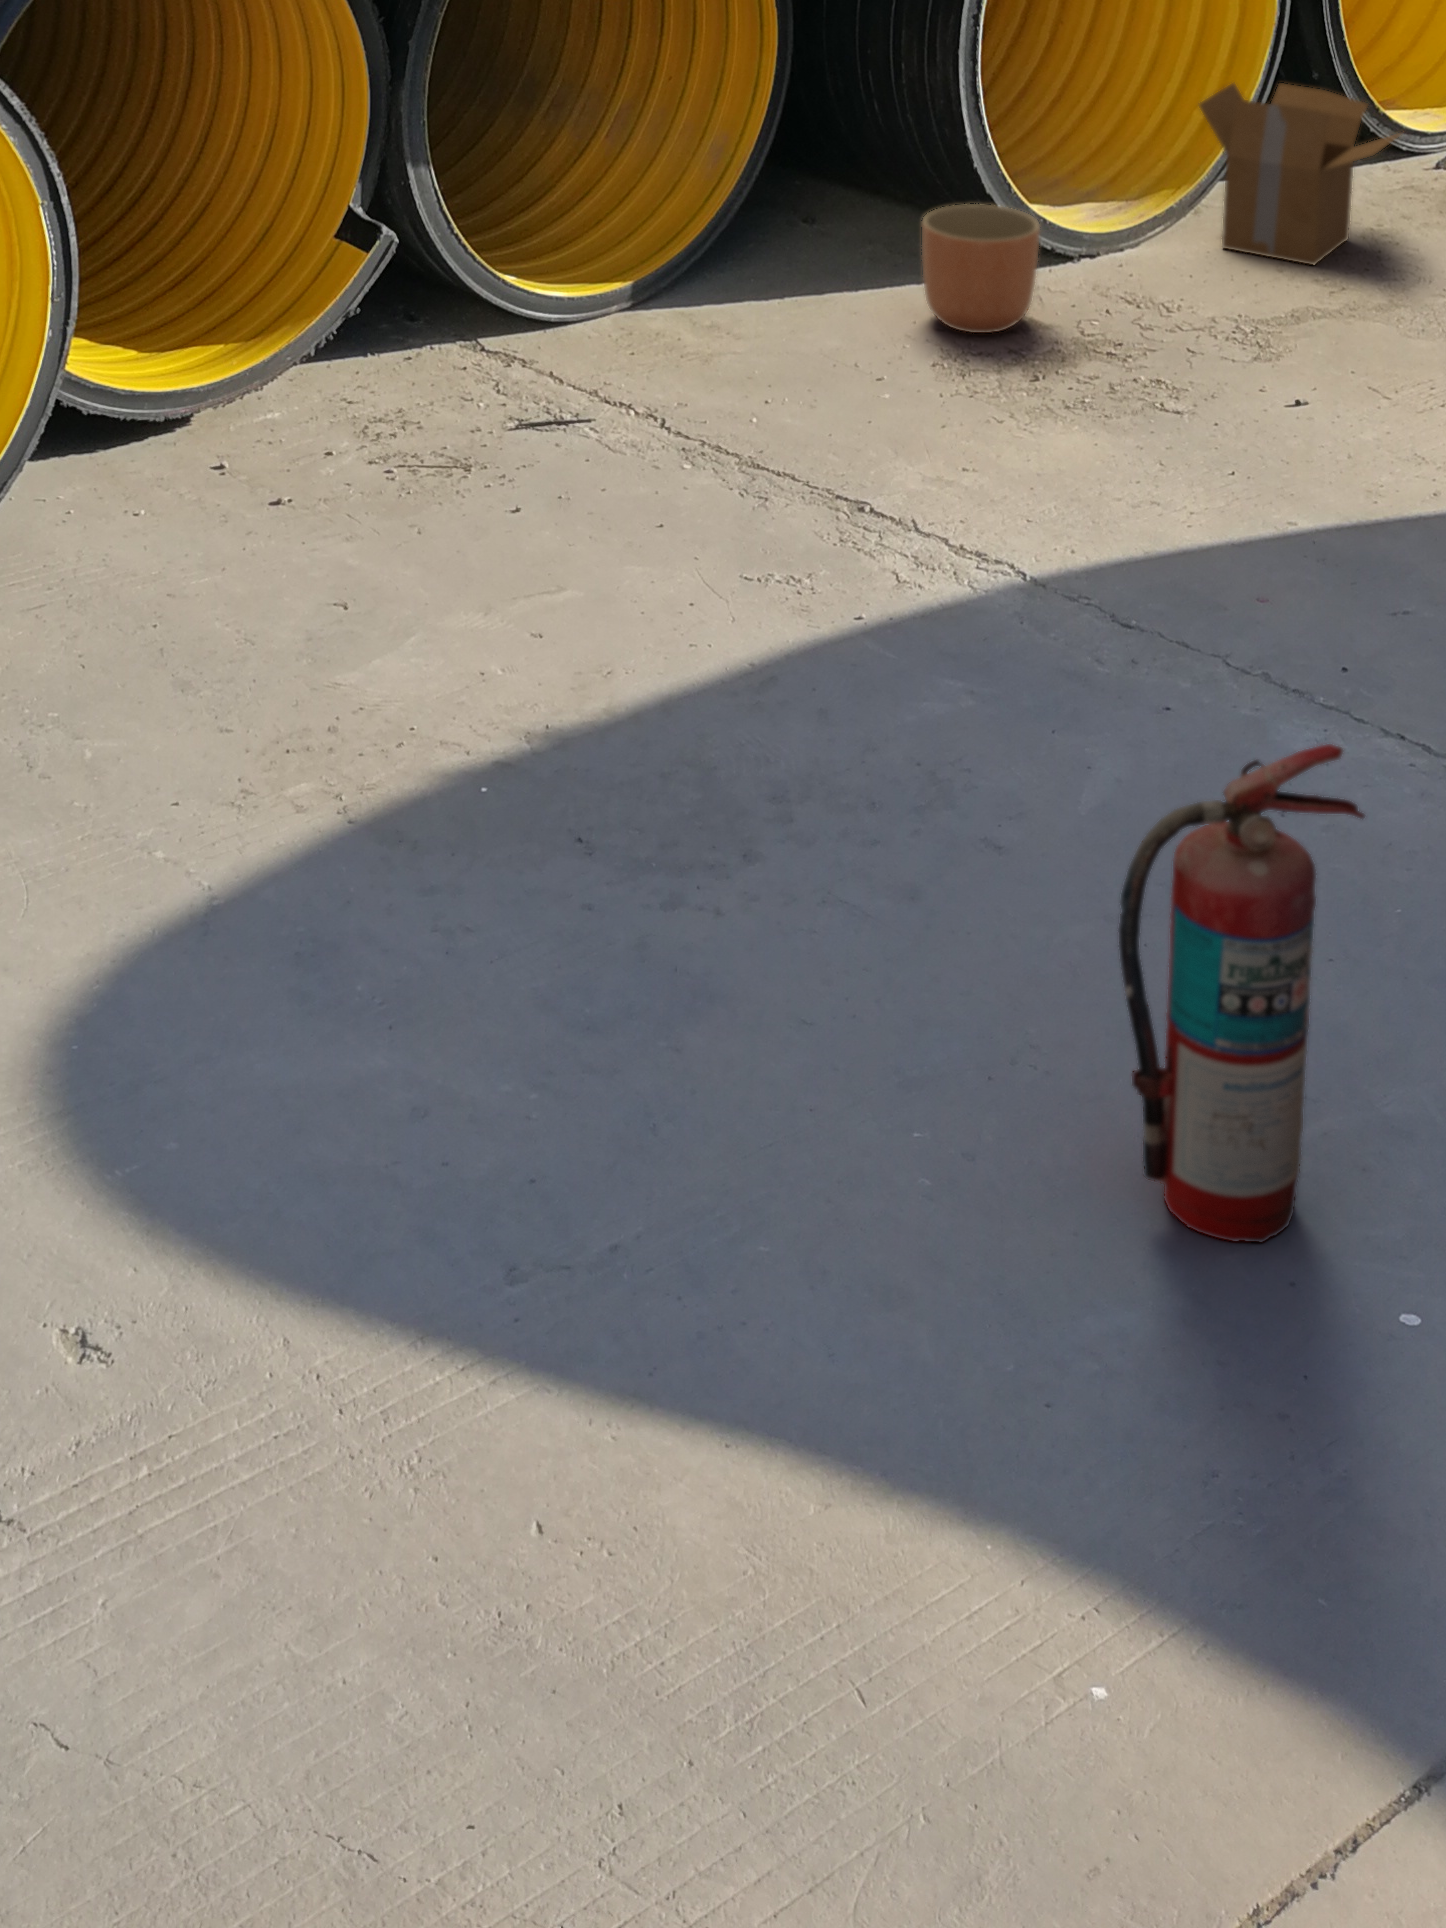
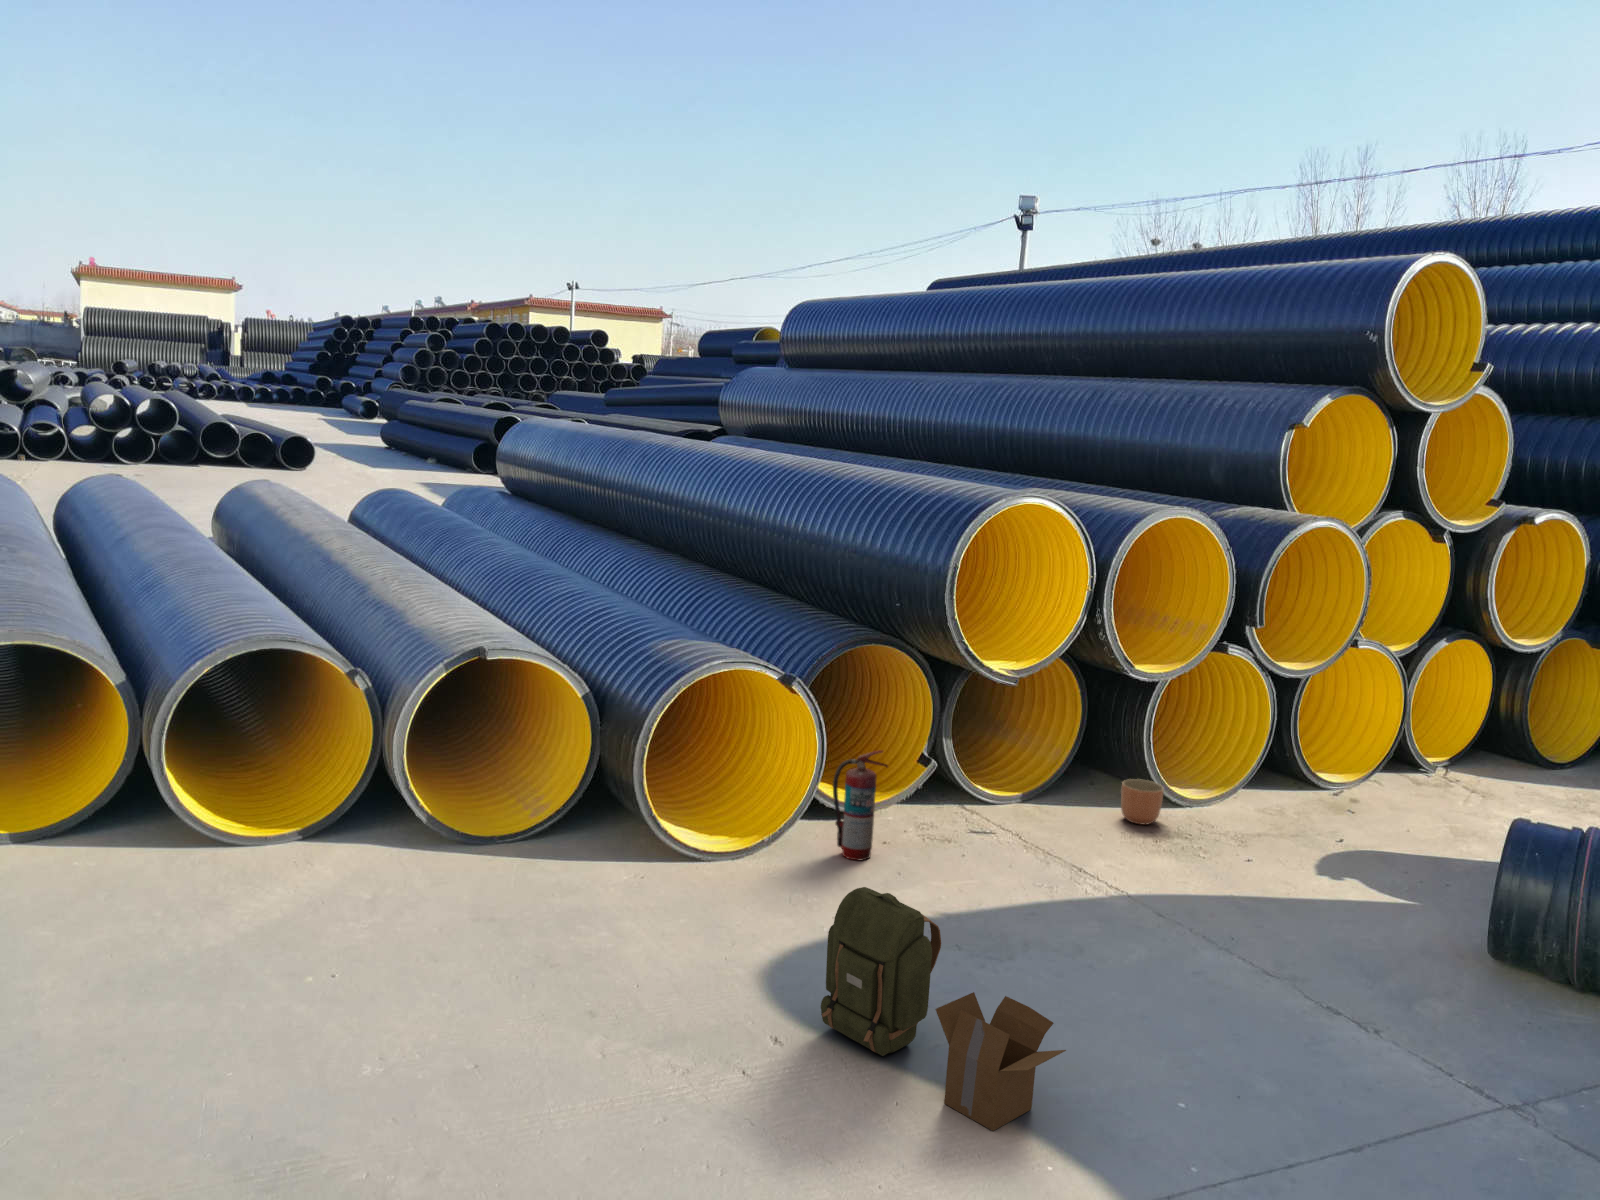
cardboard box: present [1199,84,1401,265] -> present [935,992,1066,1131]
fire extinguisher: present [1119,744,1364,1242] -> present [833,750,888,860]
backpack: none [220,780,596,1341] -> present [821,887,941,1056]

